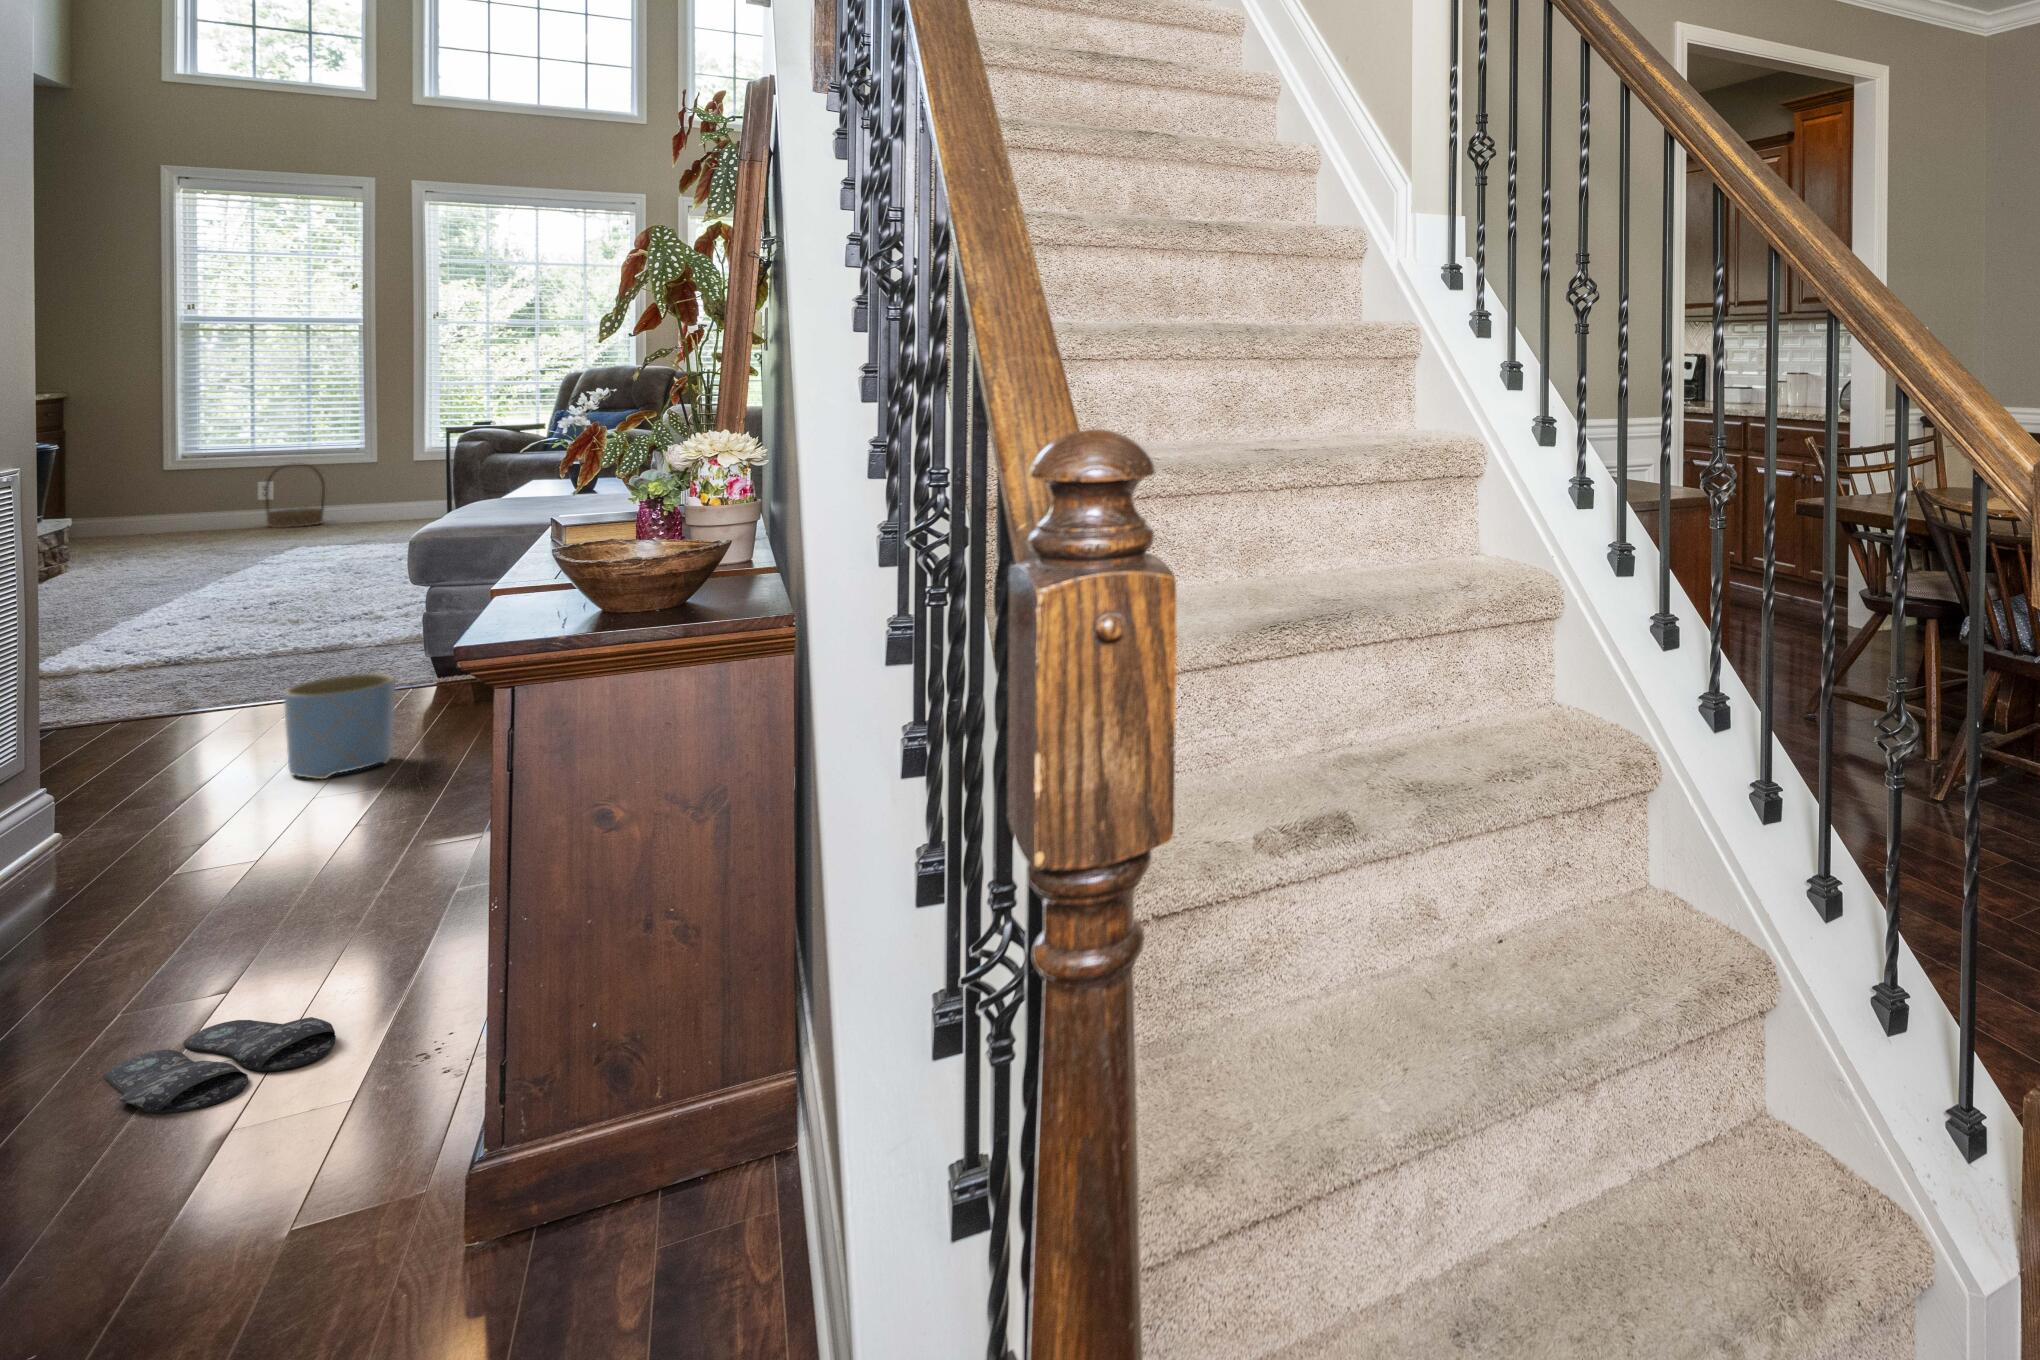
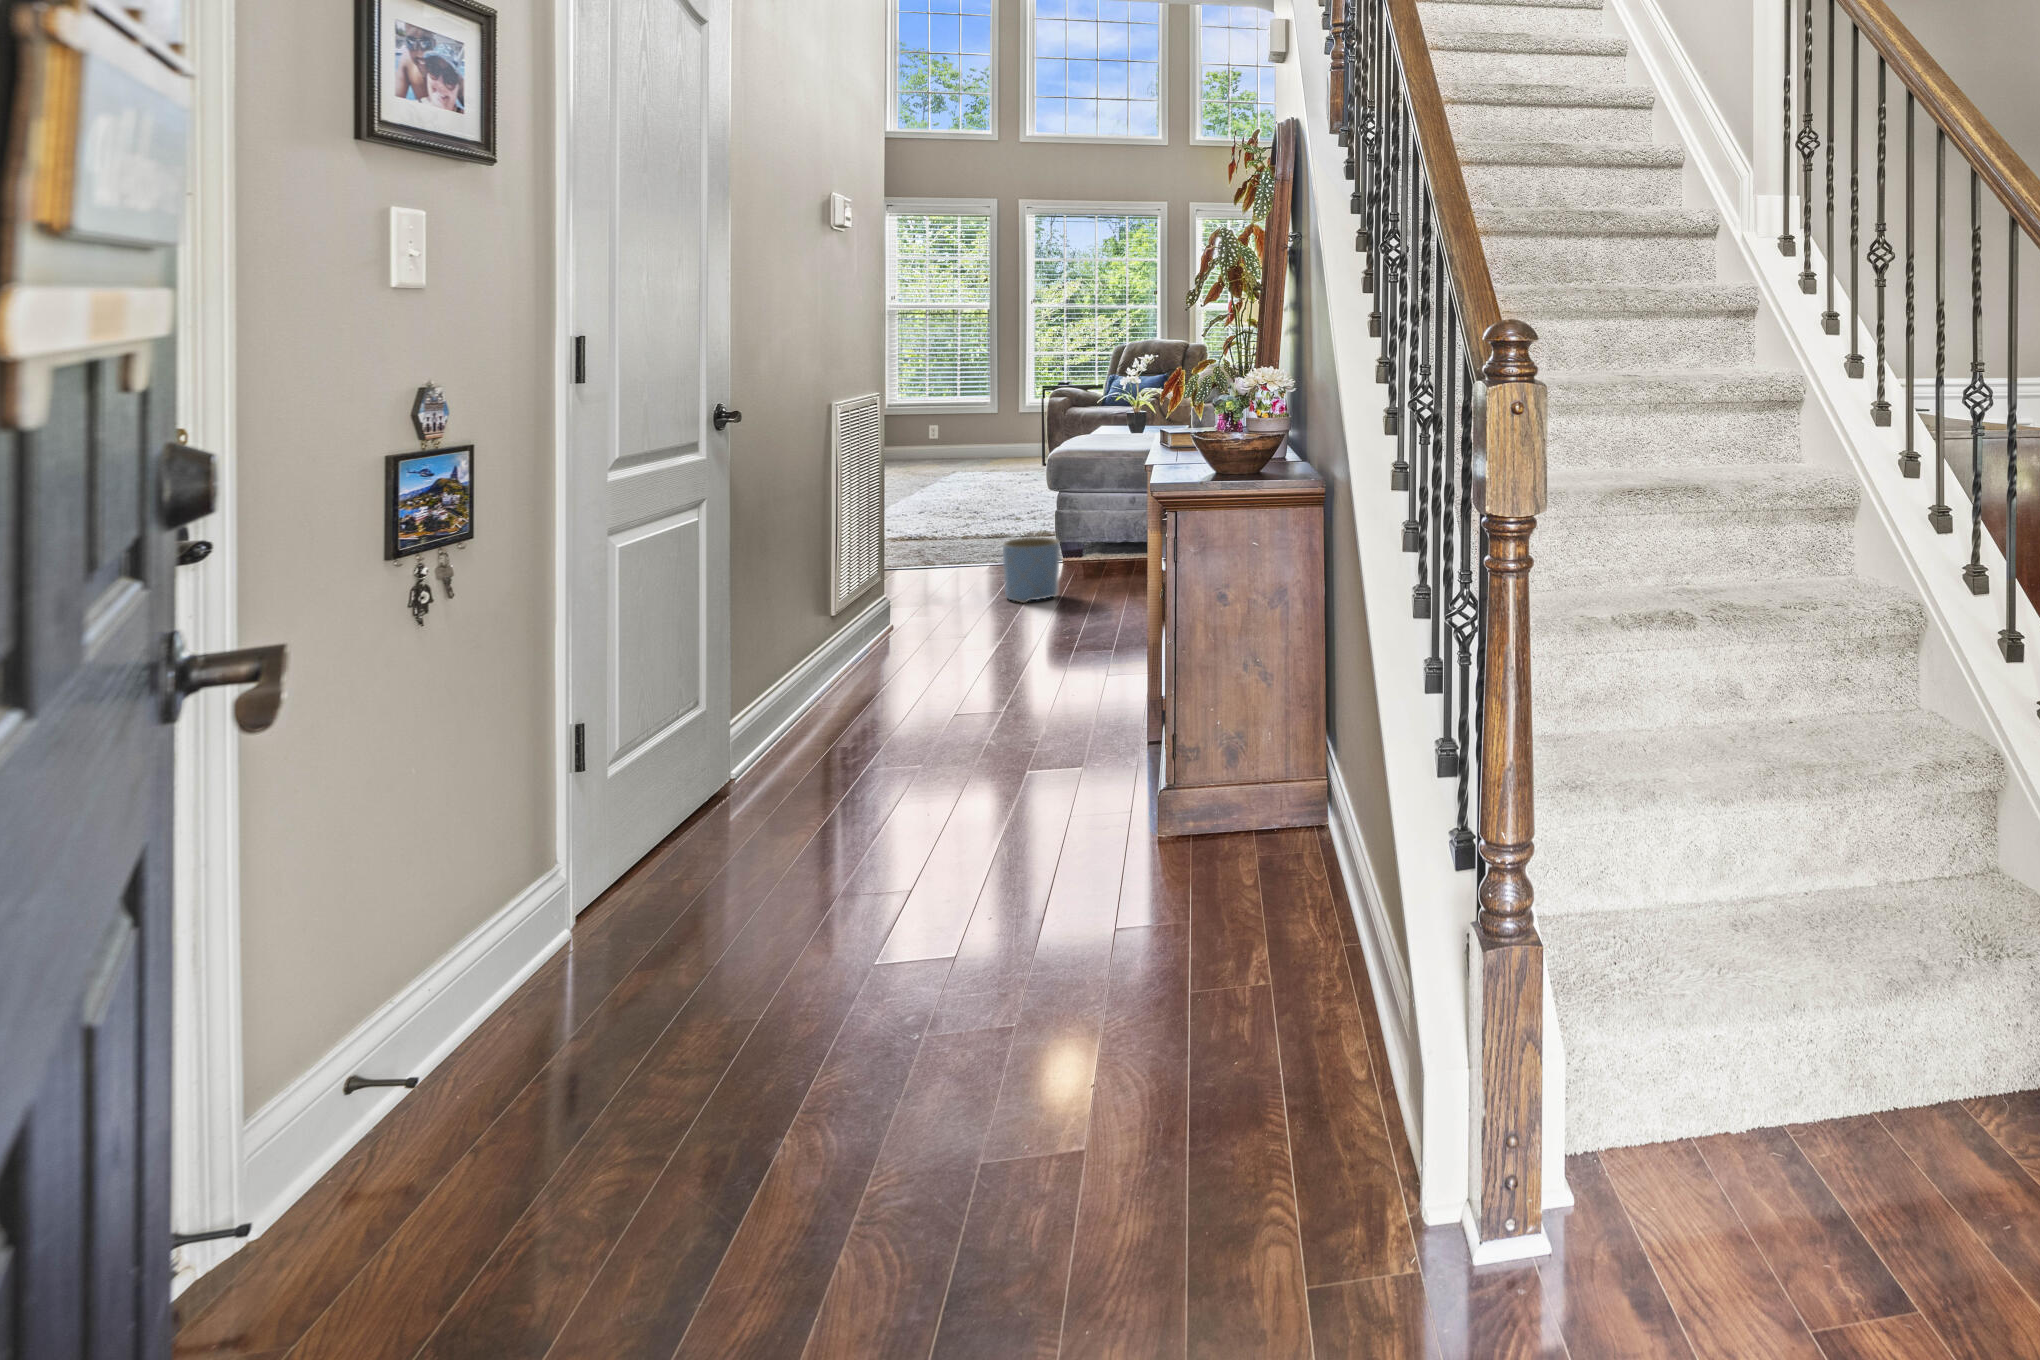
basket: present [265,464,325,528] -> none [945,409,978,455]
slippers: present [104,1017,336,1114] -> none [966,716,1071,752]

